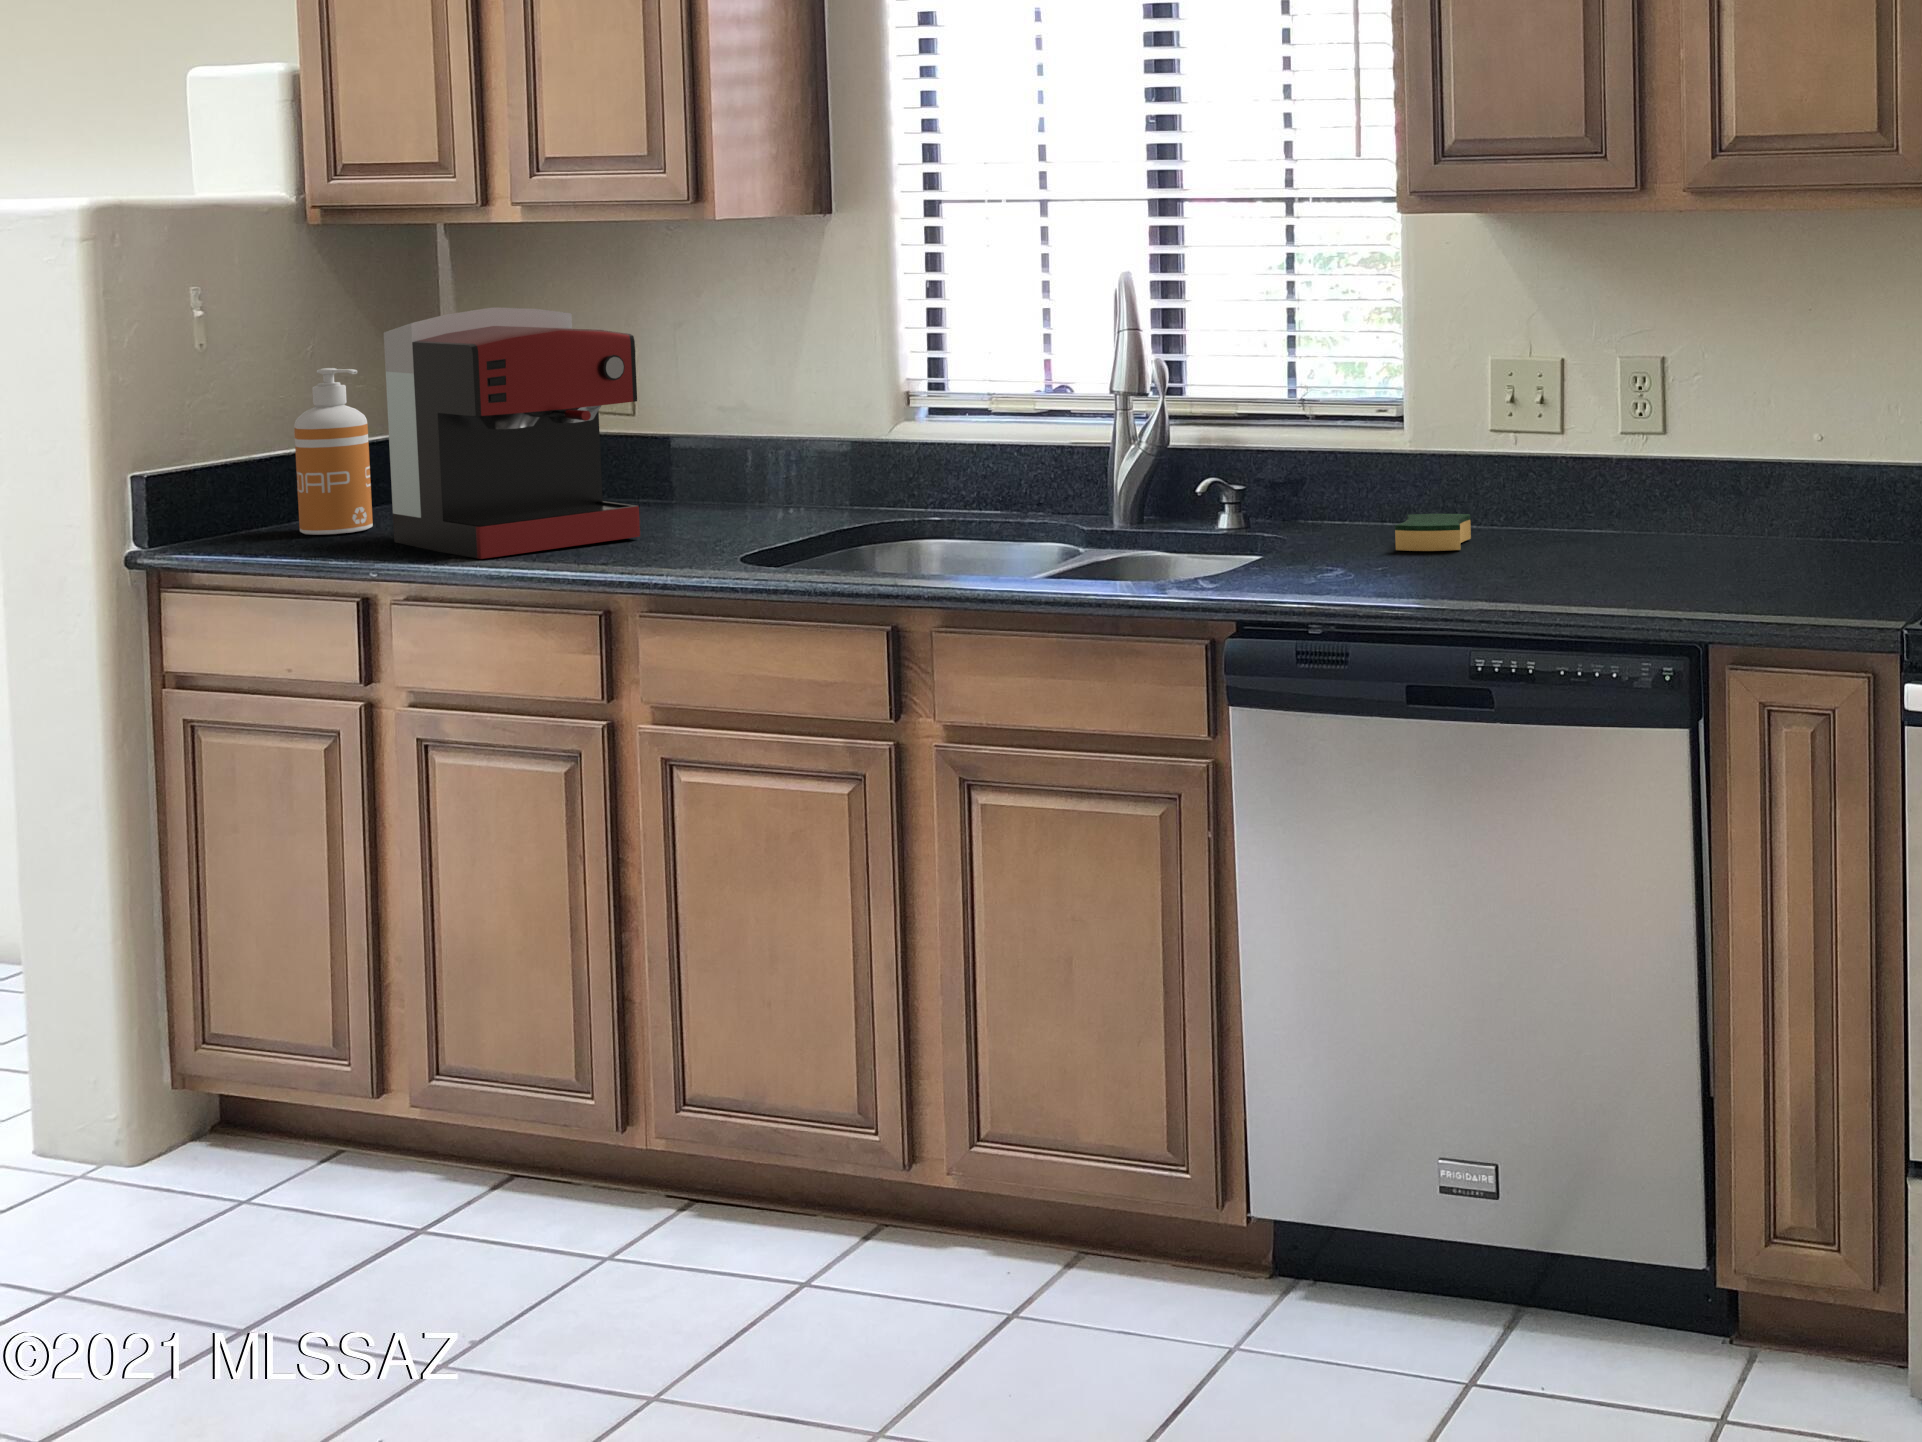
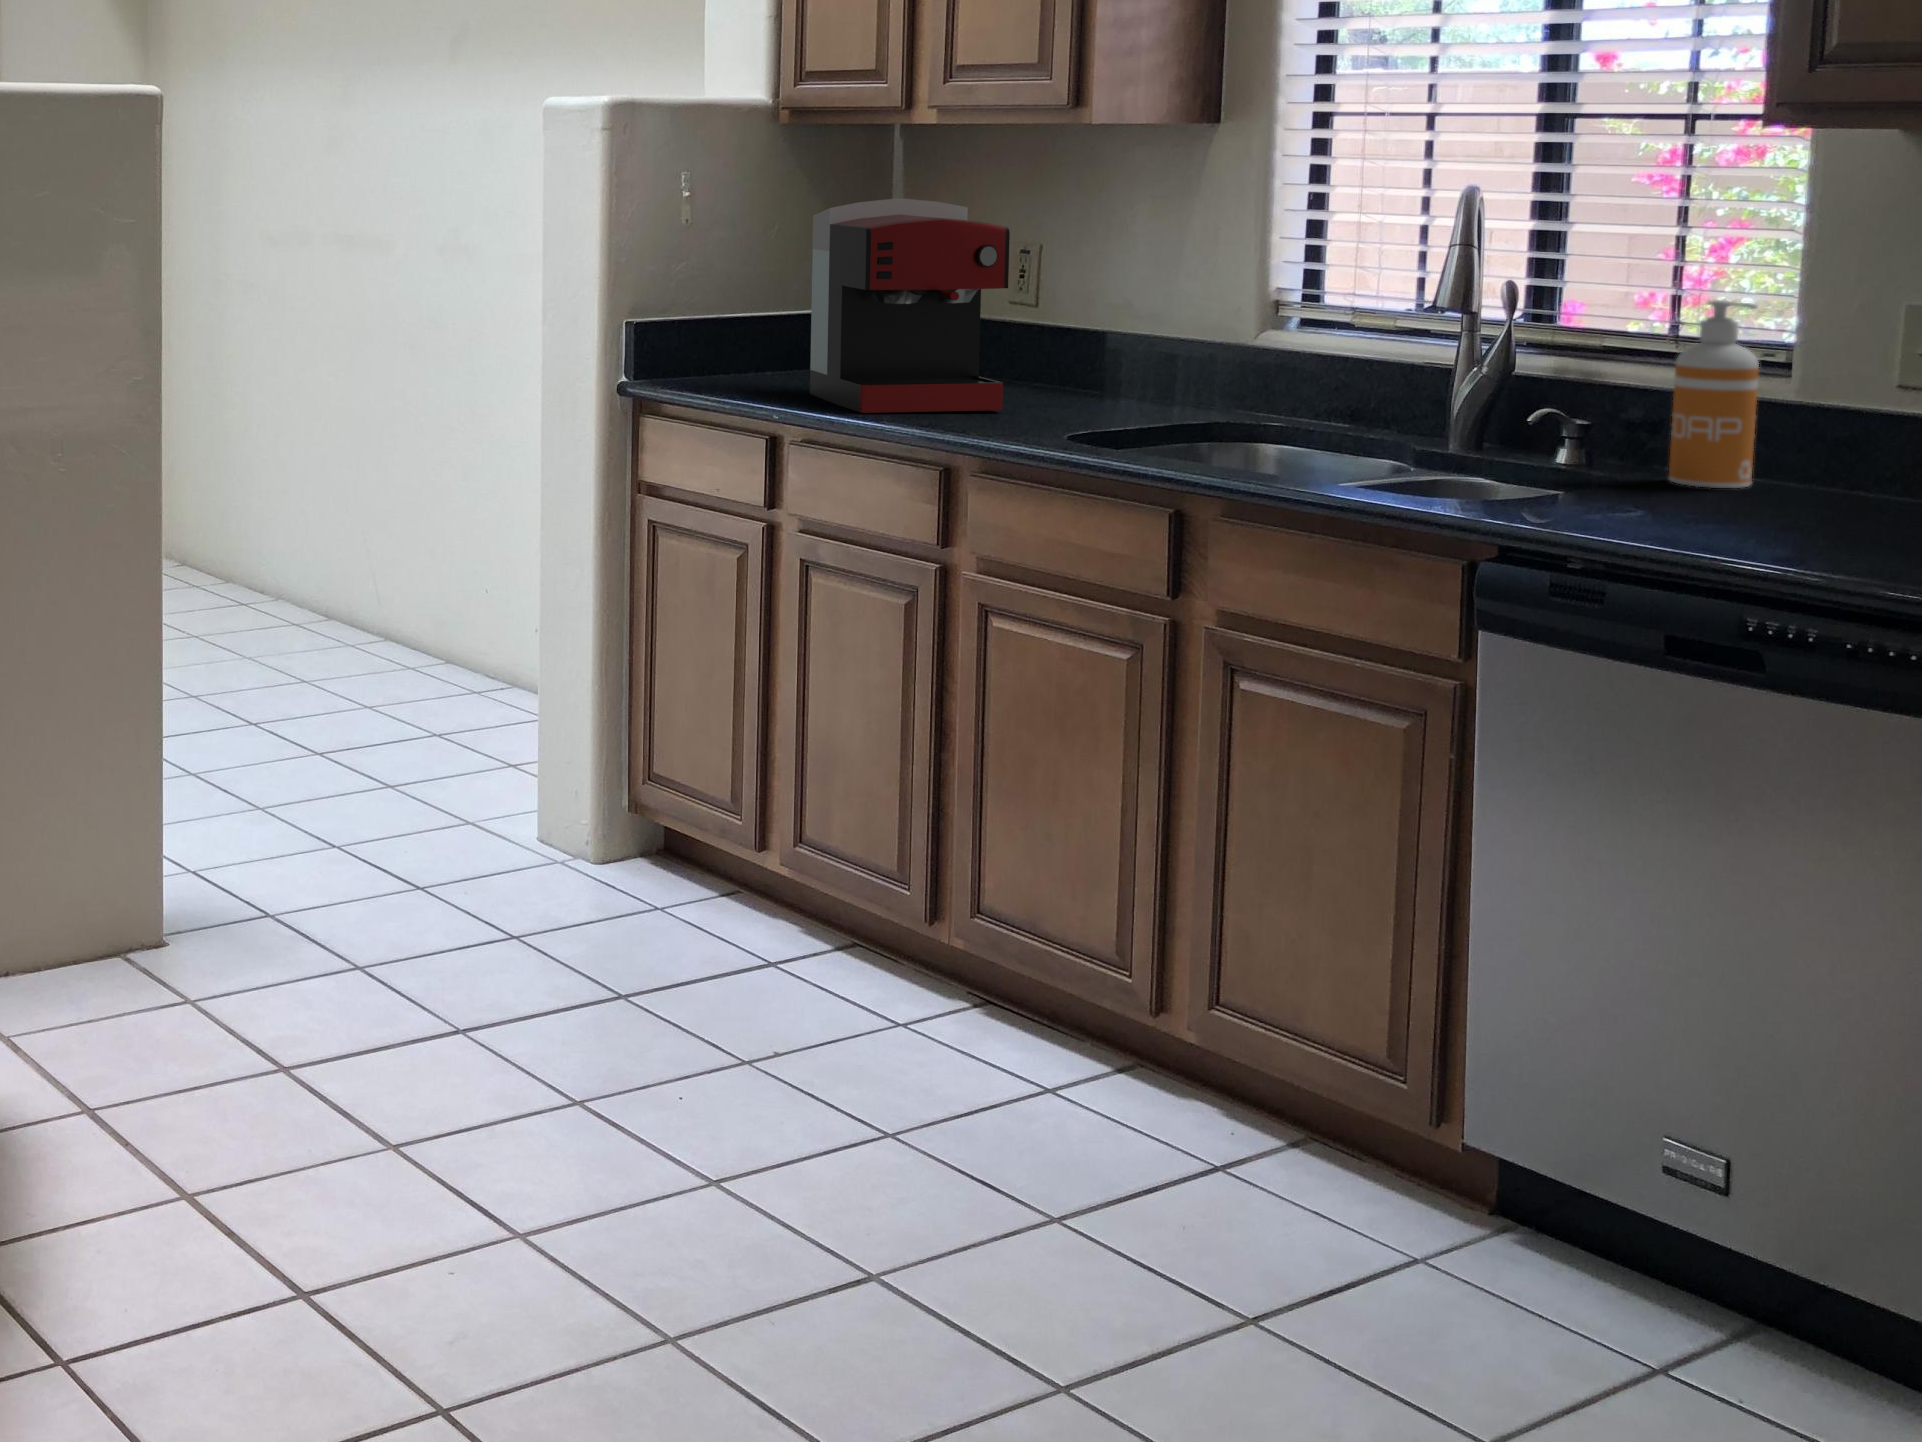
soap dispenser: present [294,368,373,535] -> present [1669,300,1759,488]
sponge: present [1395,514,1471,551] -> none [1747,469,1857,512]

